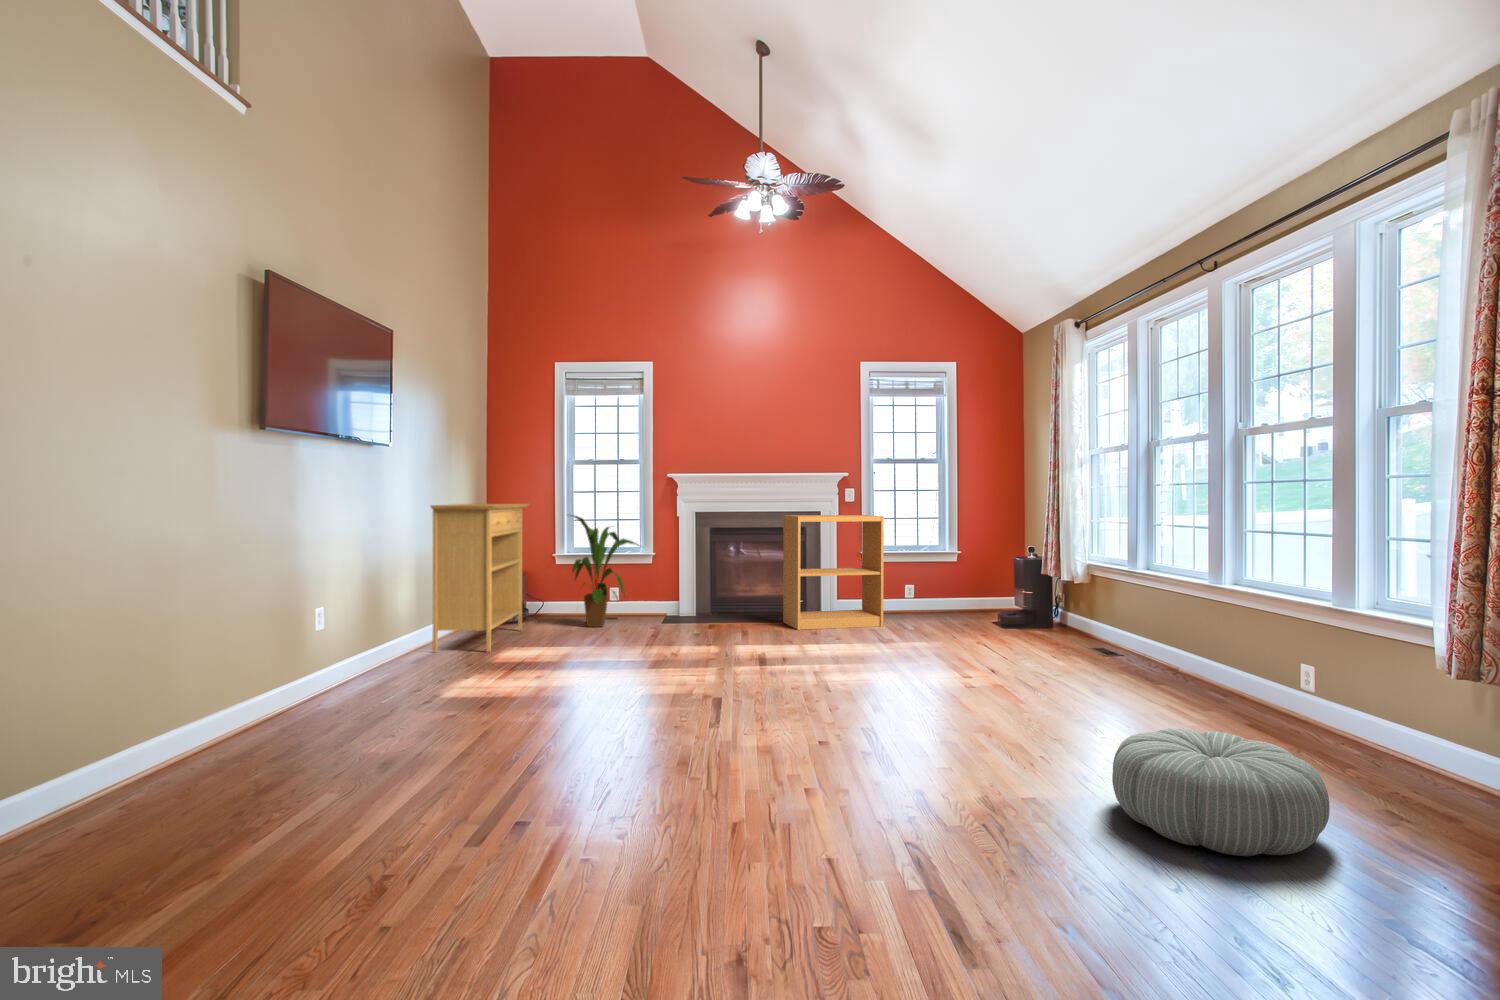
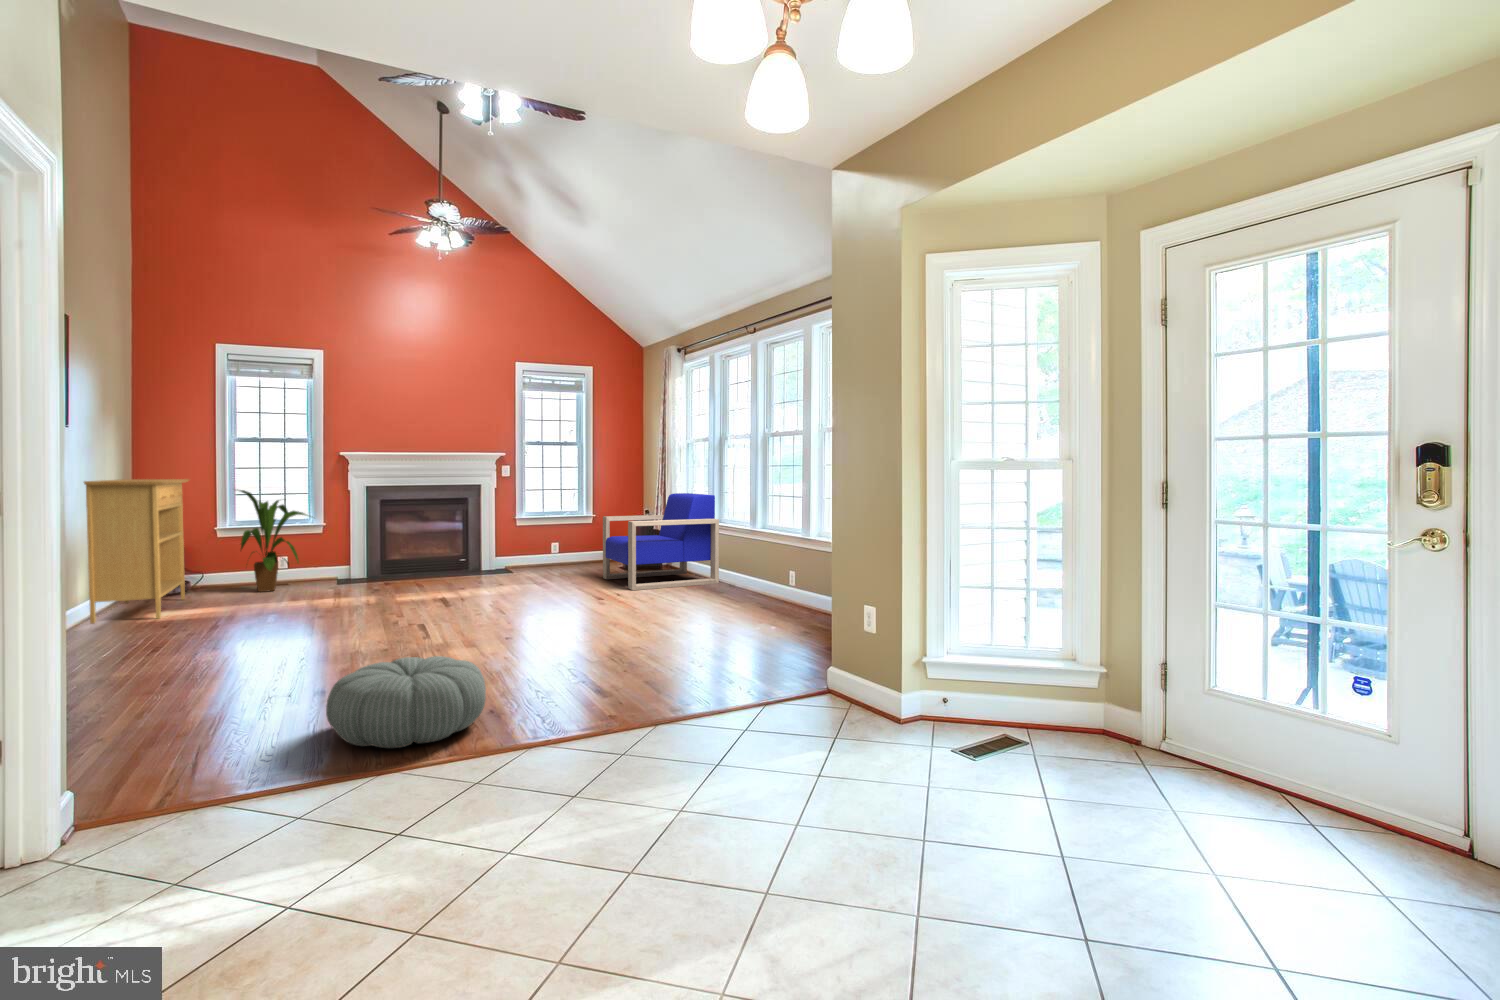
bookshelf: present [783,515,884,630] -> none [450,487,536,582]
armchair: none [970,525,1146,662] -> present [603,493,719,590]
pouf: present [1112,729,1330,856] -> present [326,656,486,748]

